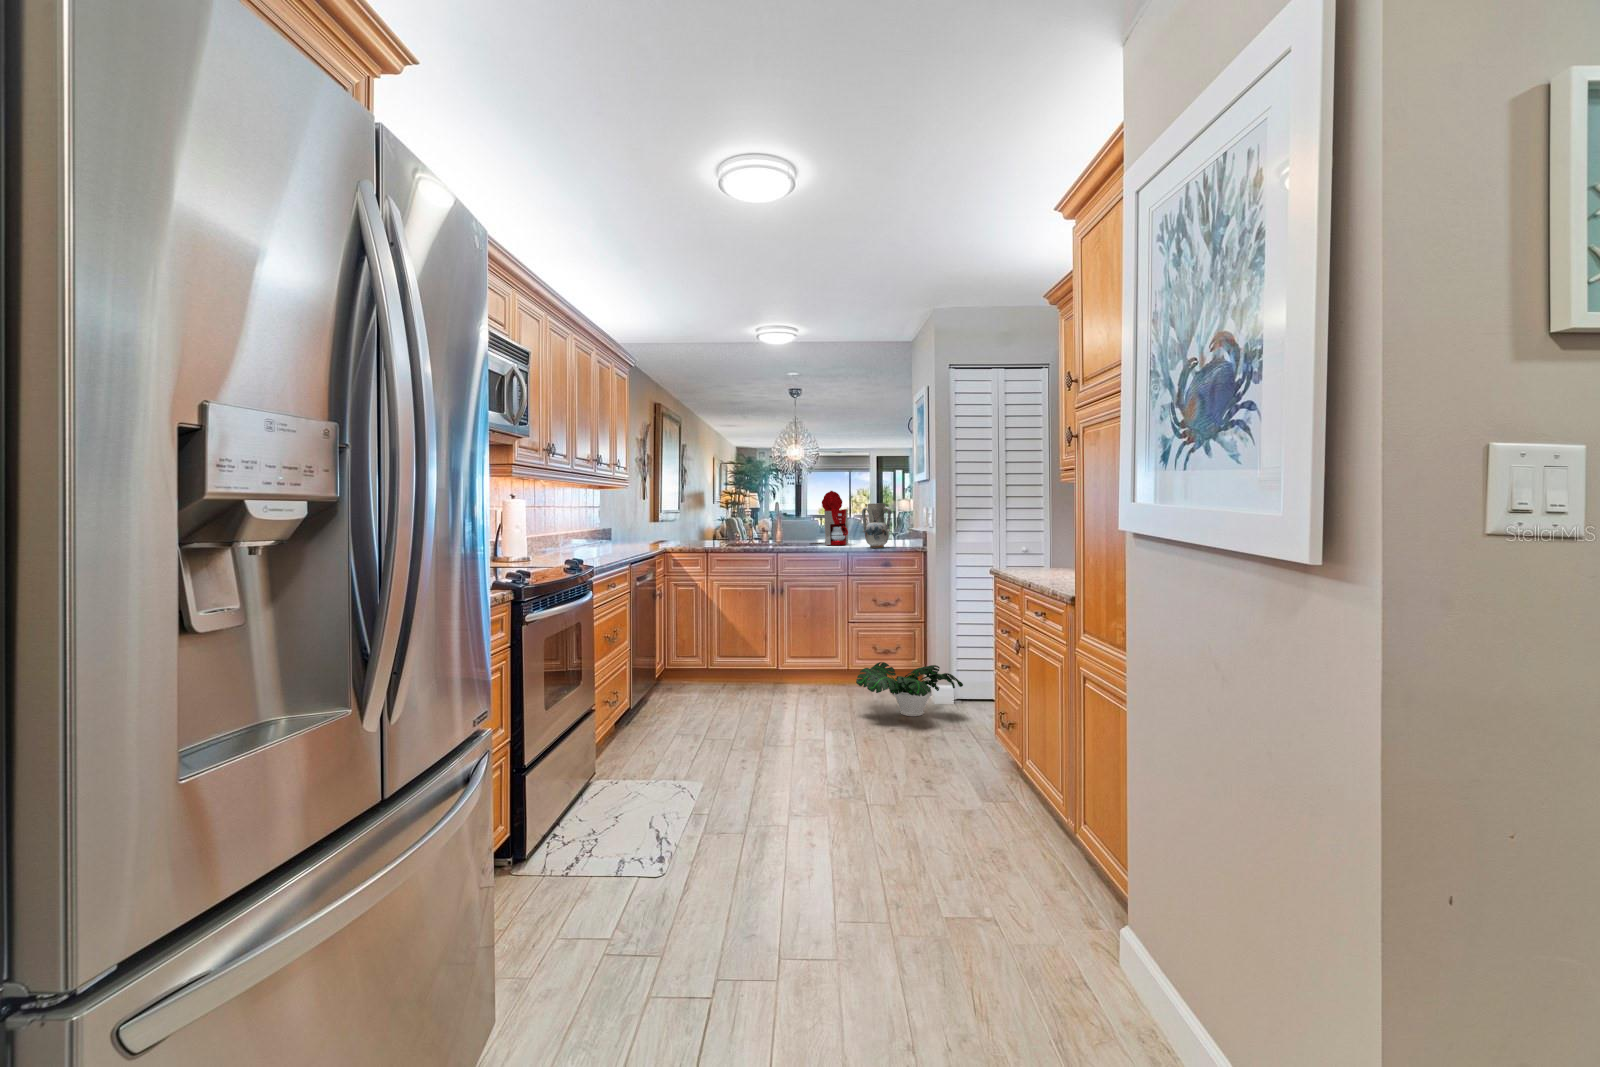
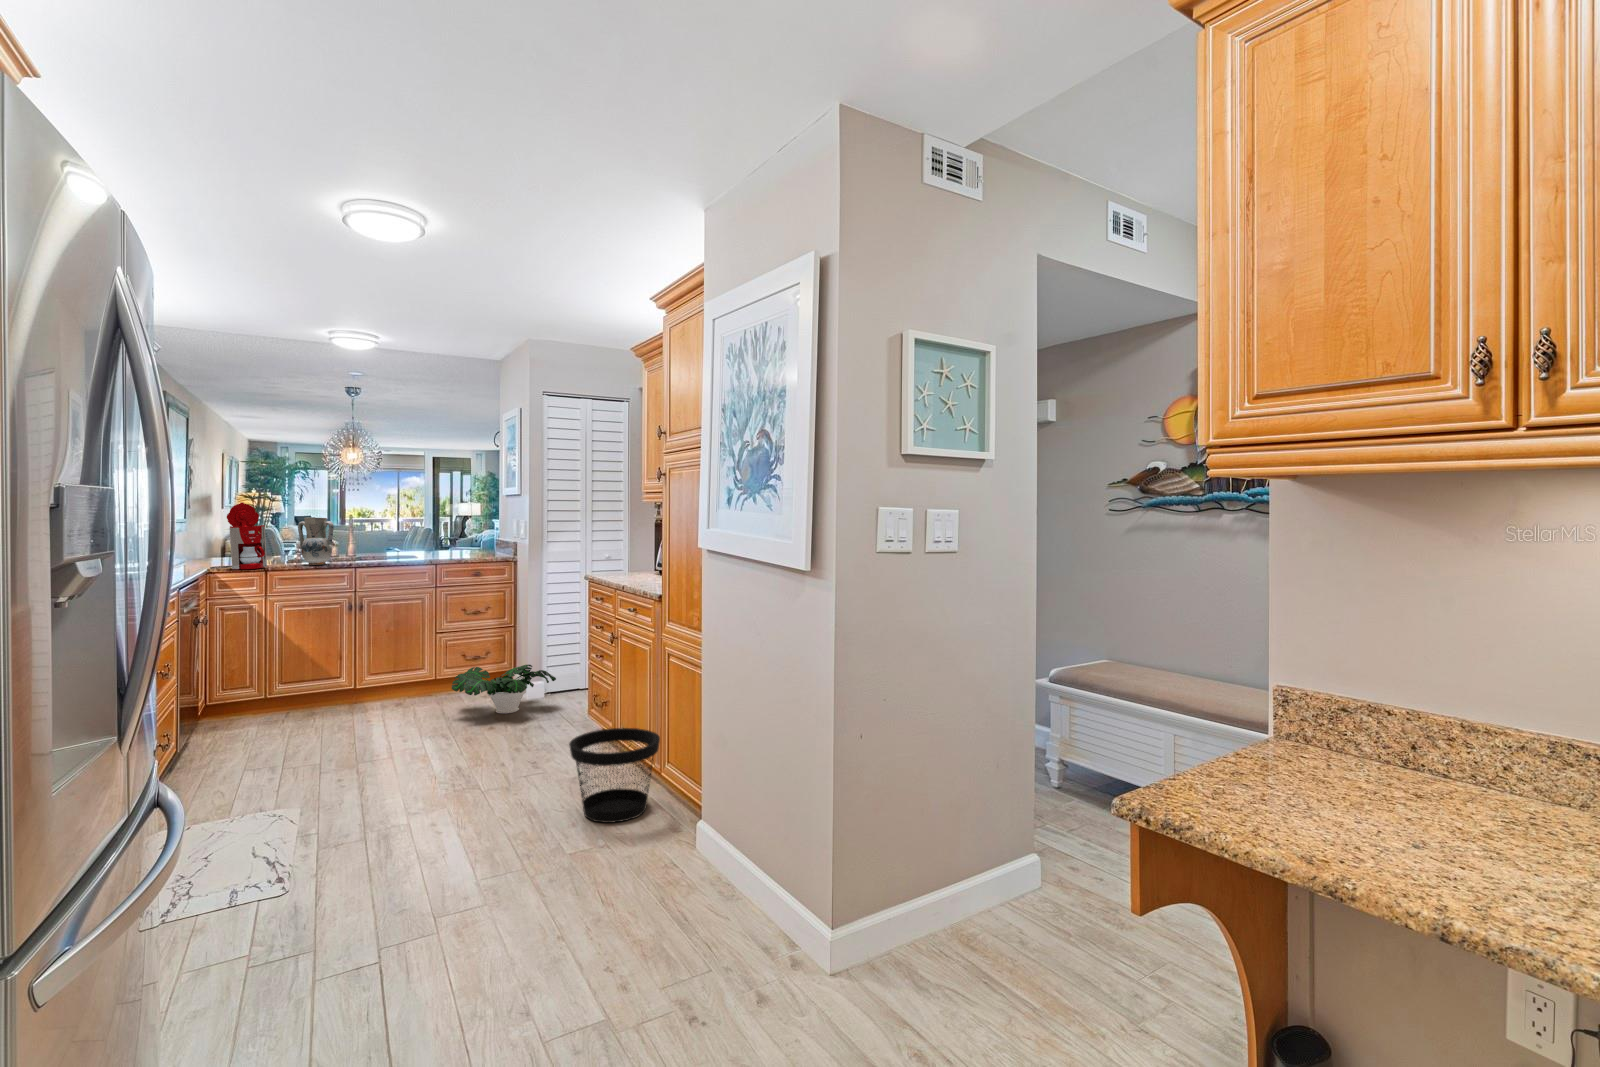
coffee maker: present [809,491,849,545] -> present [210,502,267,569]
vase: present [862,503,891,548] -> present [298,517,334,565]
wastebasket: none [952,758,1069,884] -> present [569,728,660,823]

